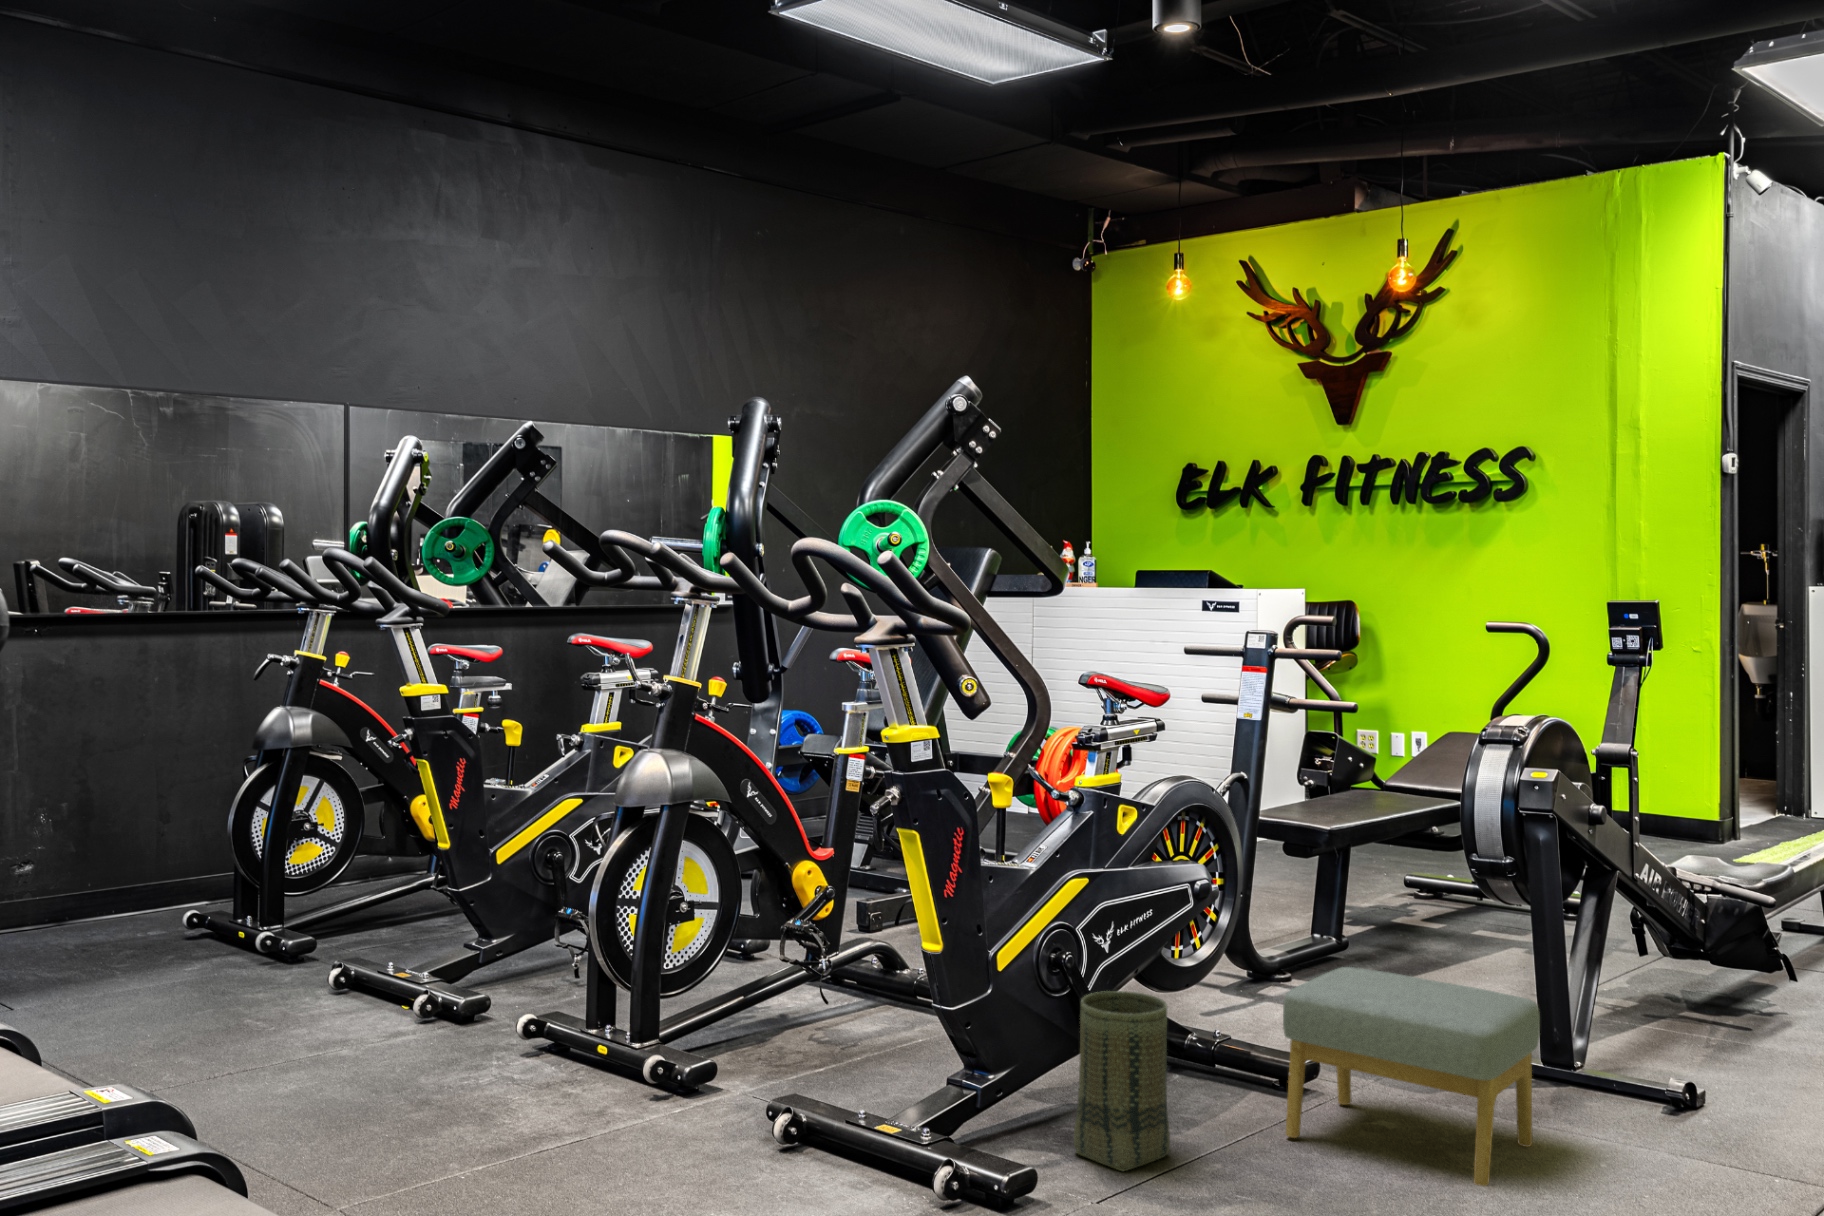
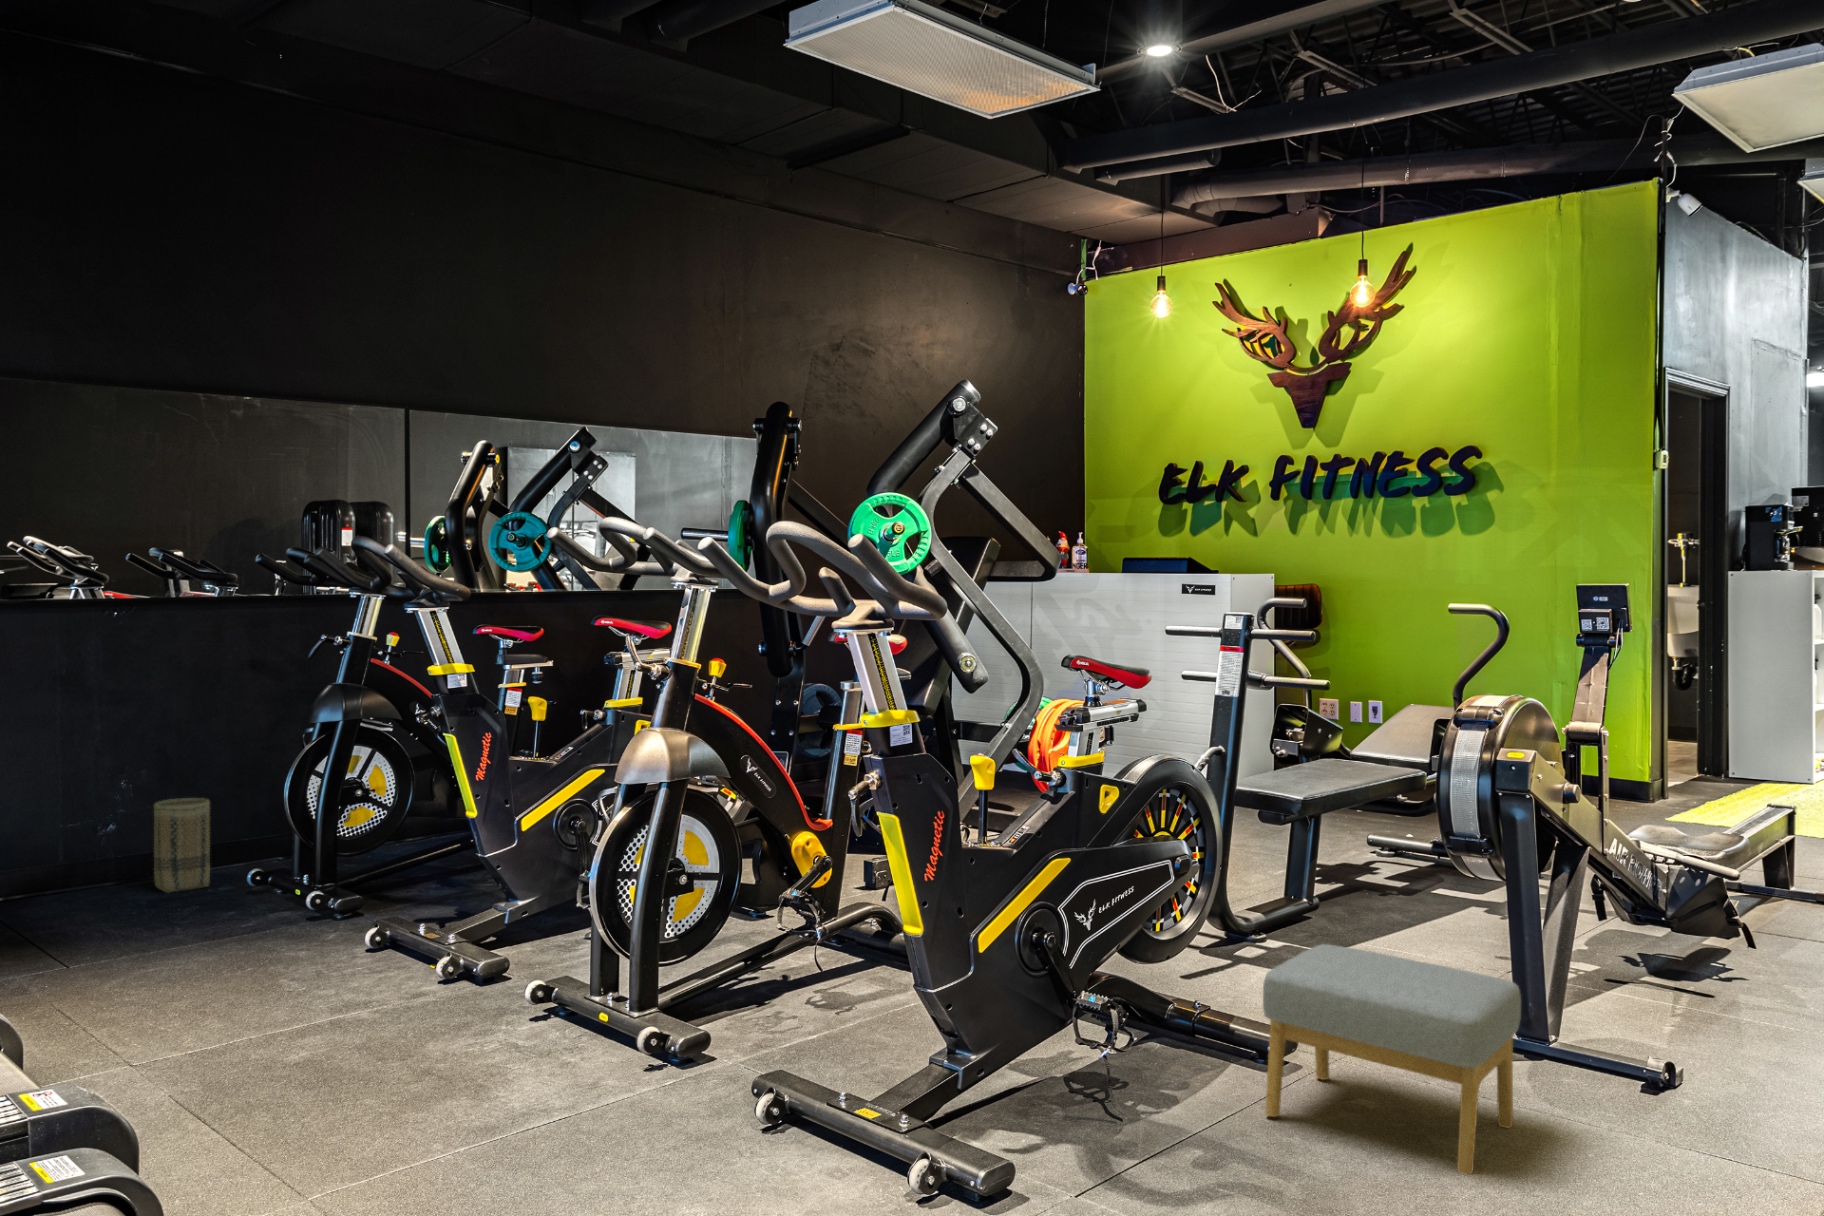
basket: present [1074,991,1170,1171] -> present [154,798,210,893]

